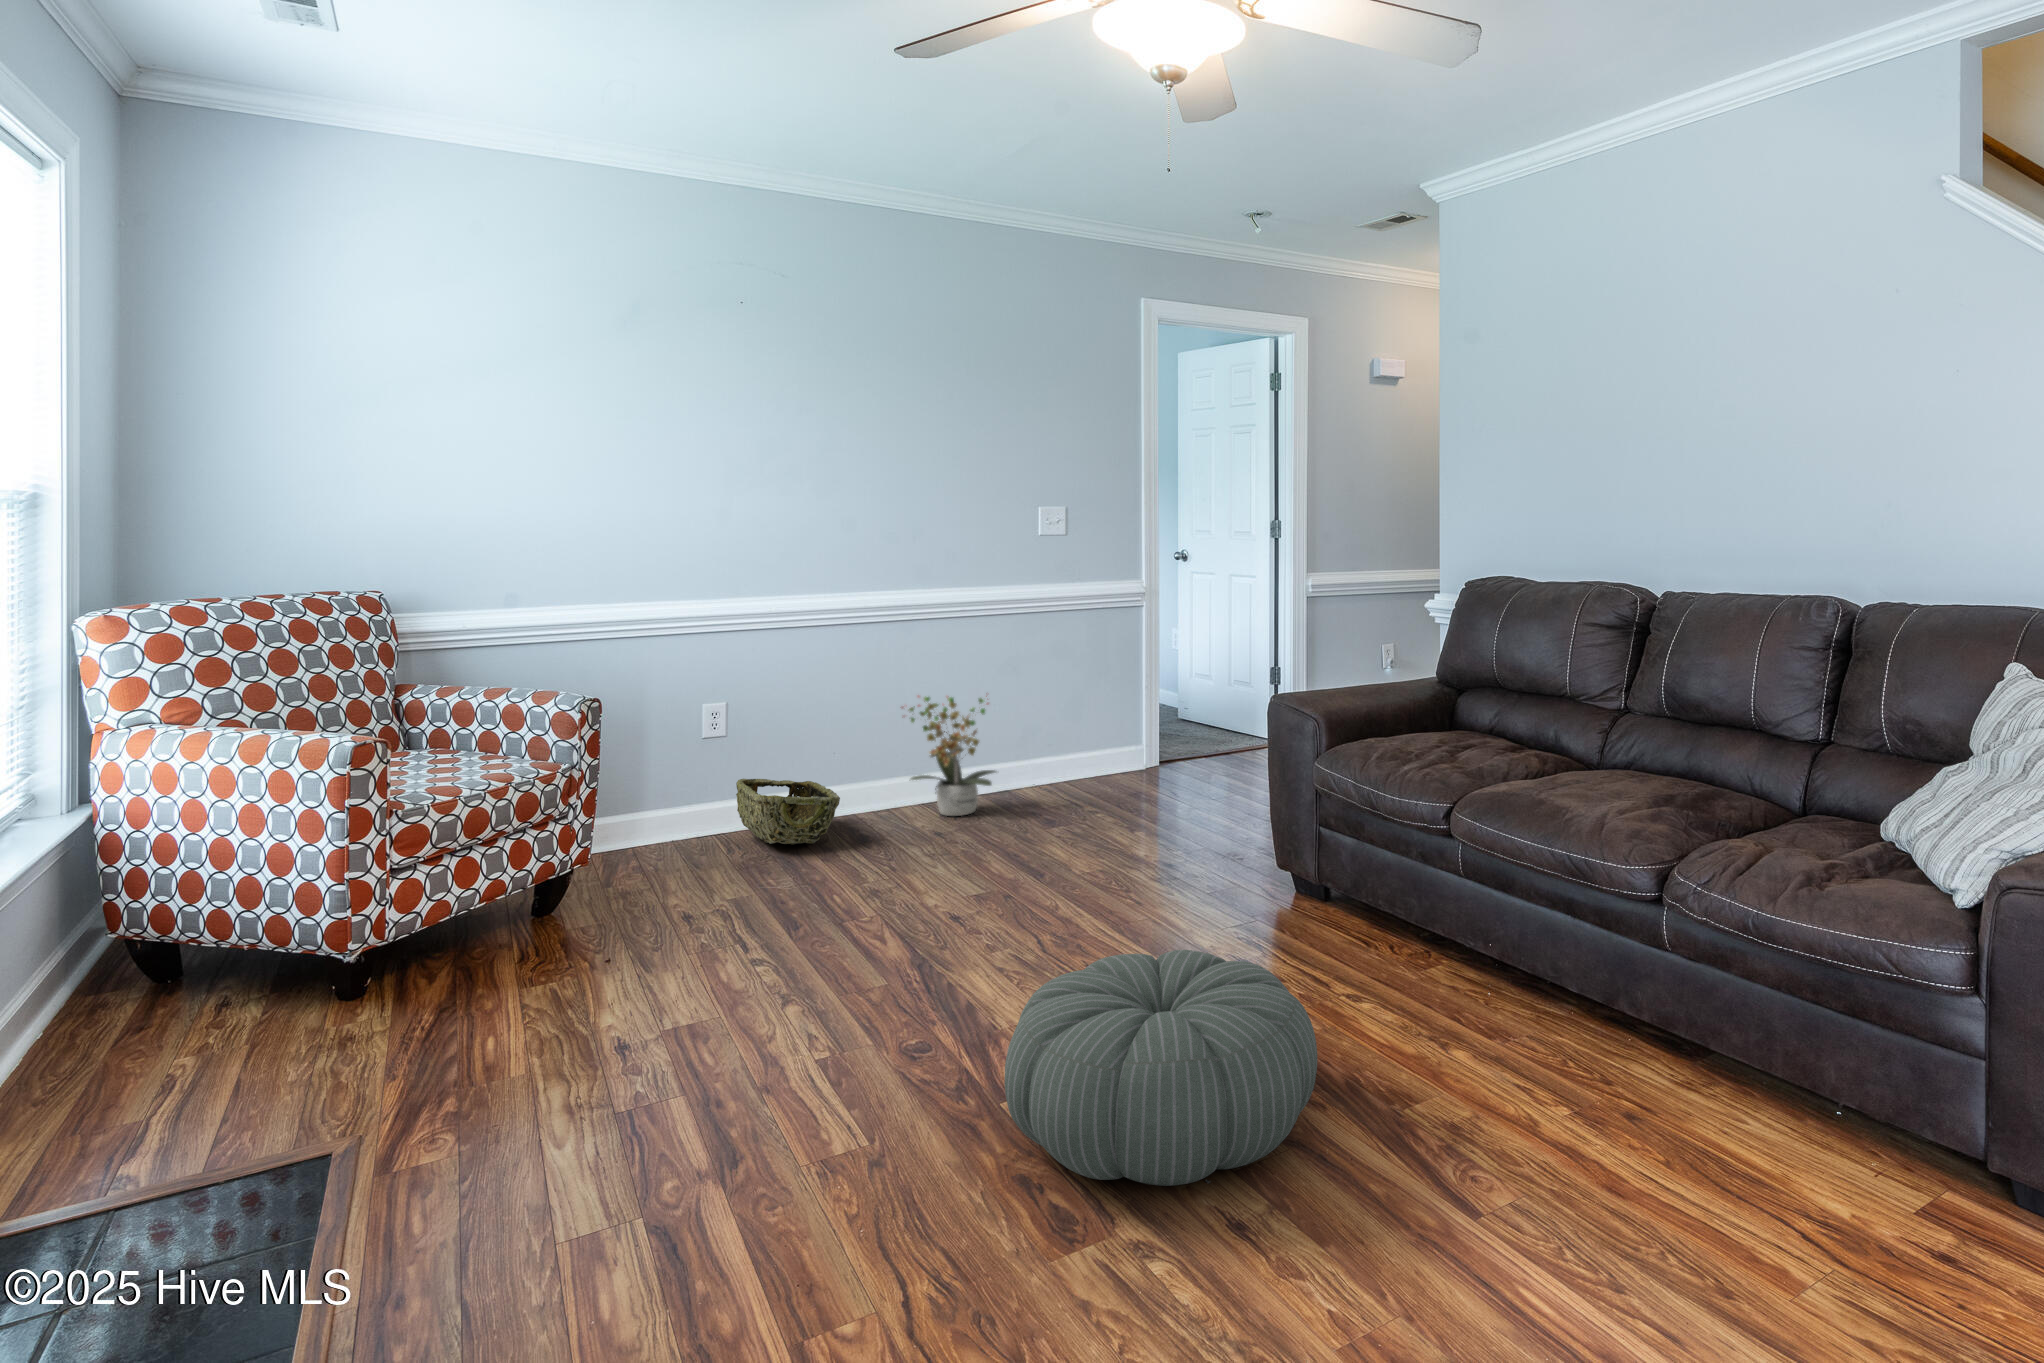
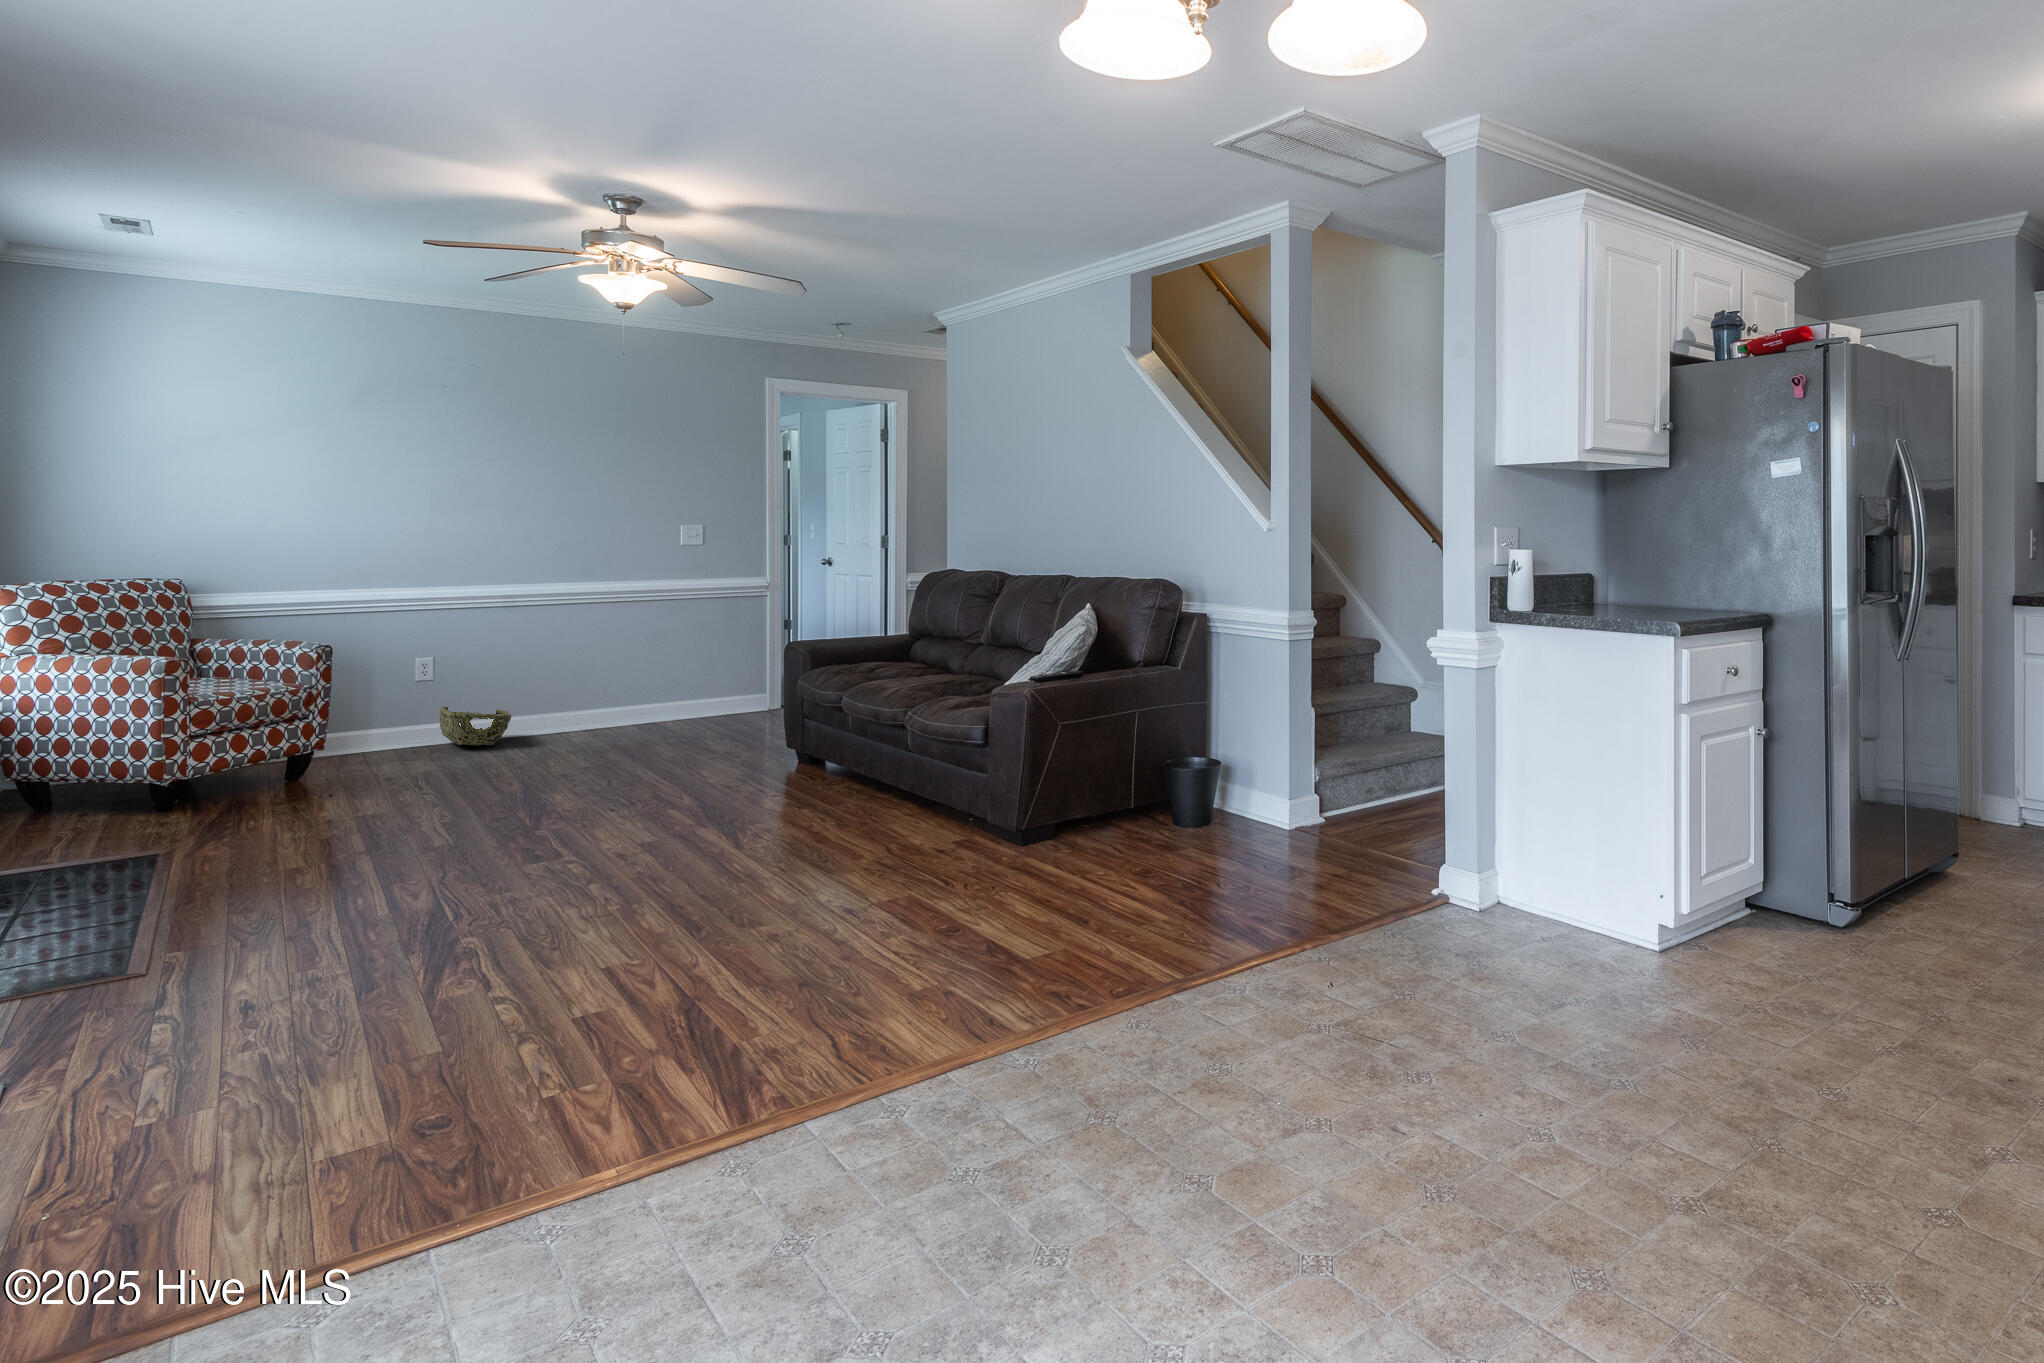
potted plant: present [902,696,996,816] -> none [561,650,639,731]
pouf: present [1004,950,1317,1186] -> none [526,755,702,844]

